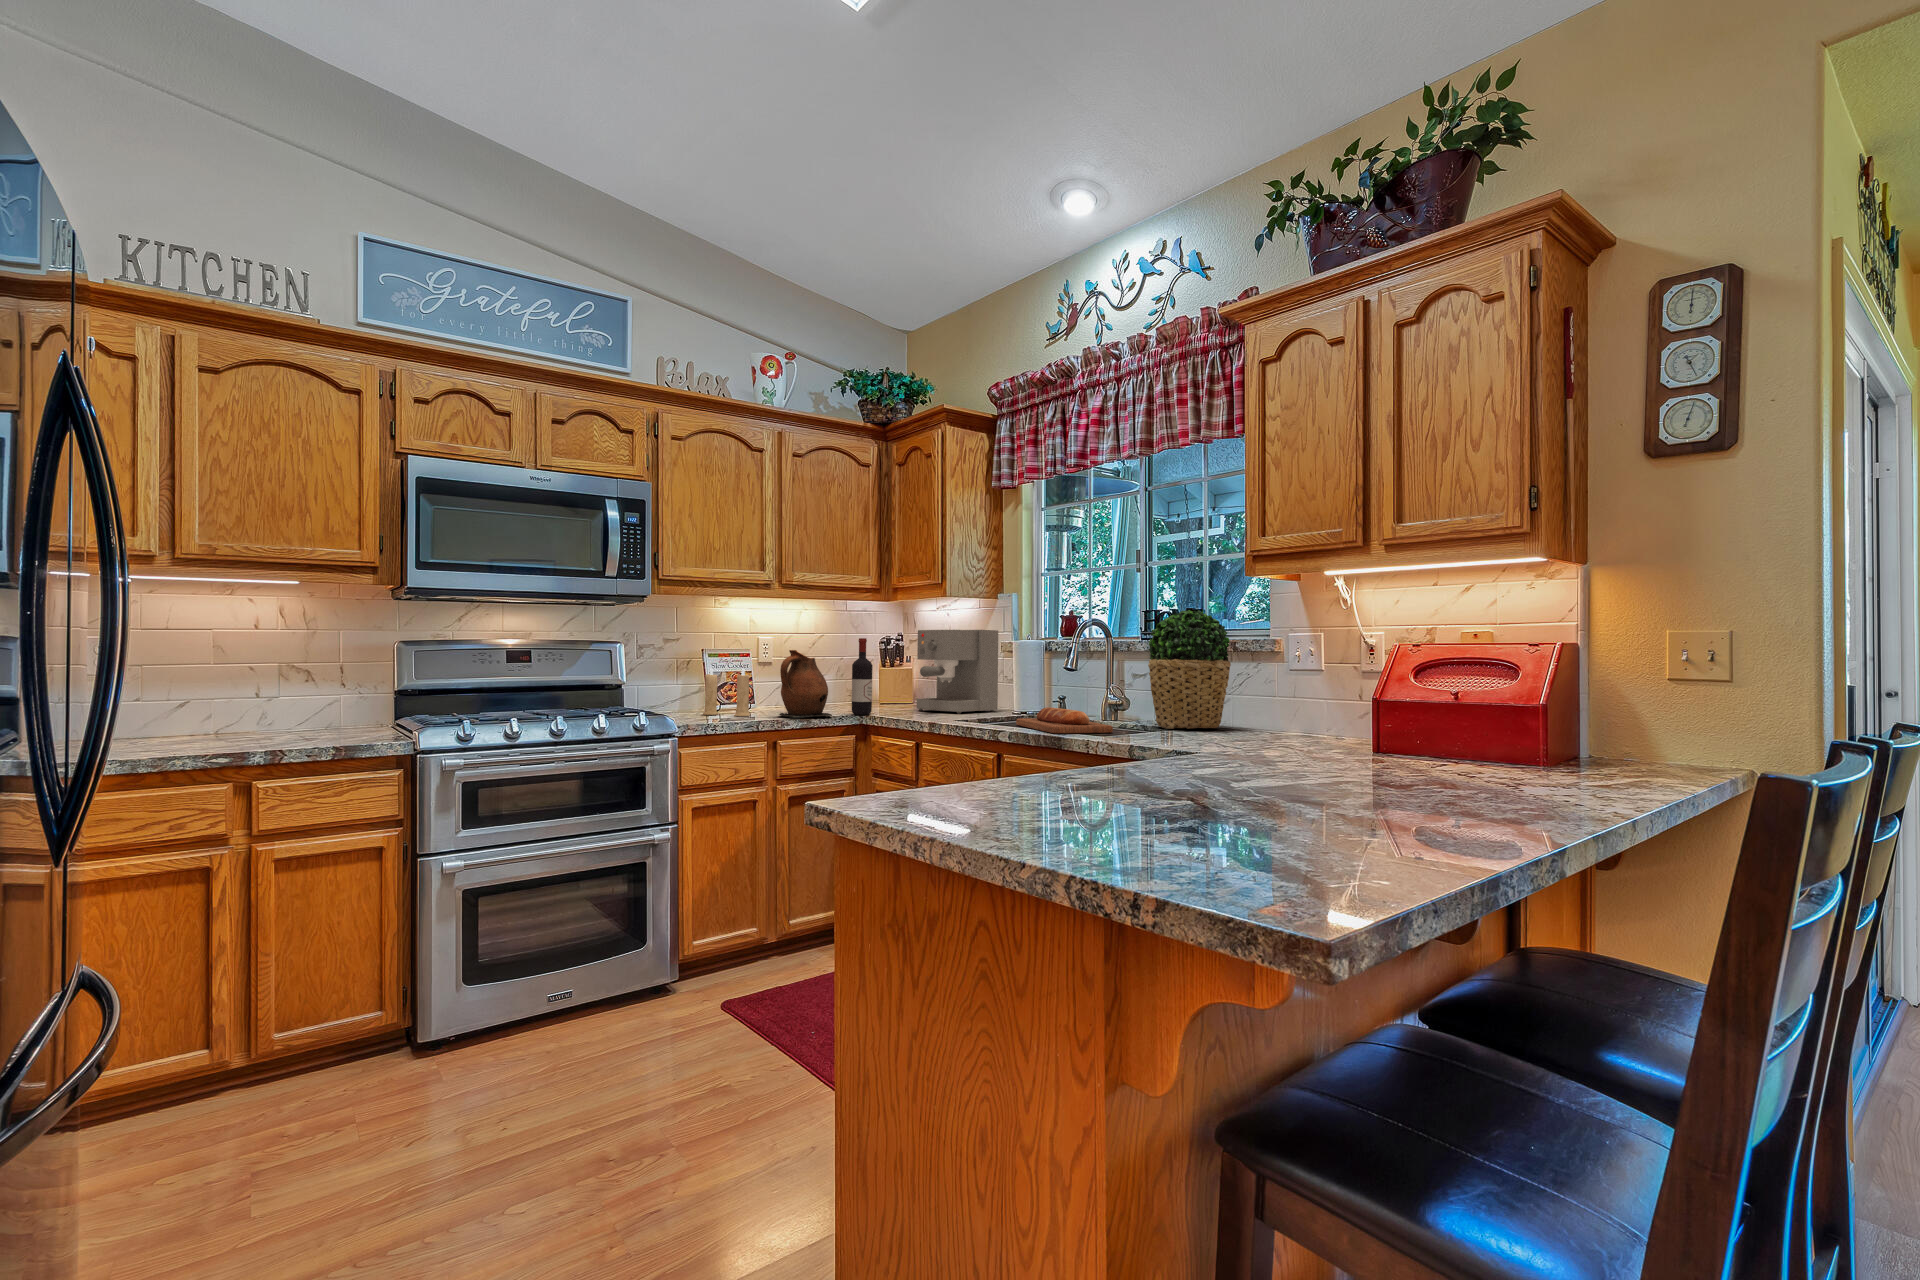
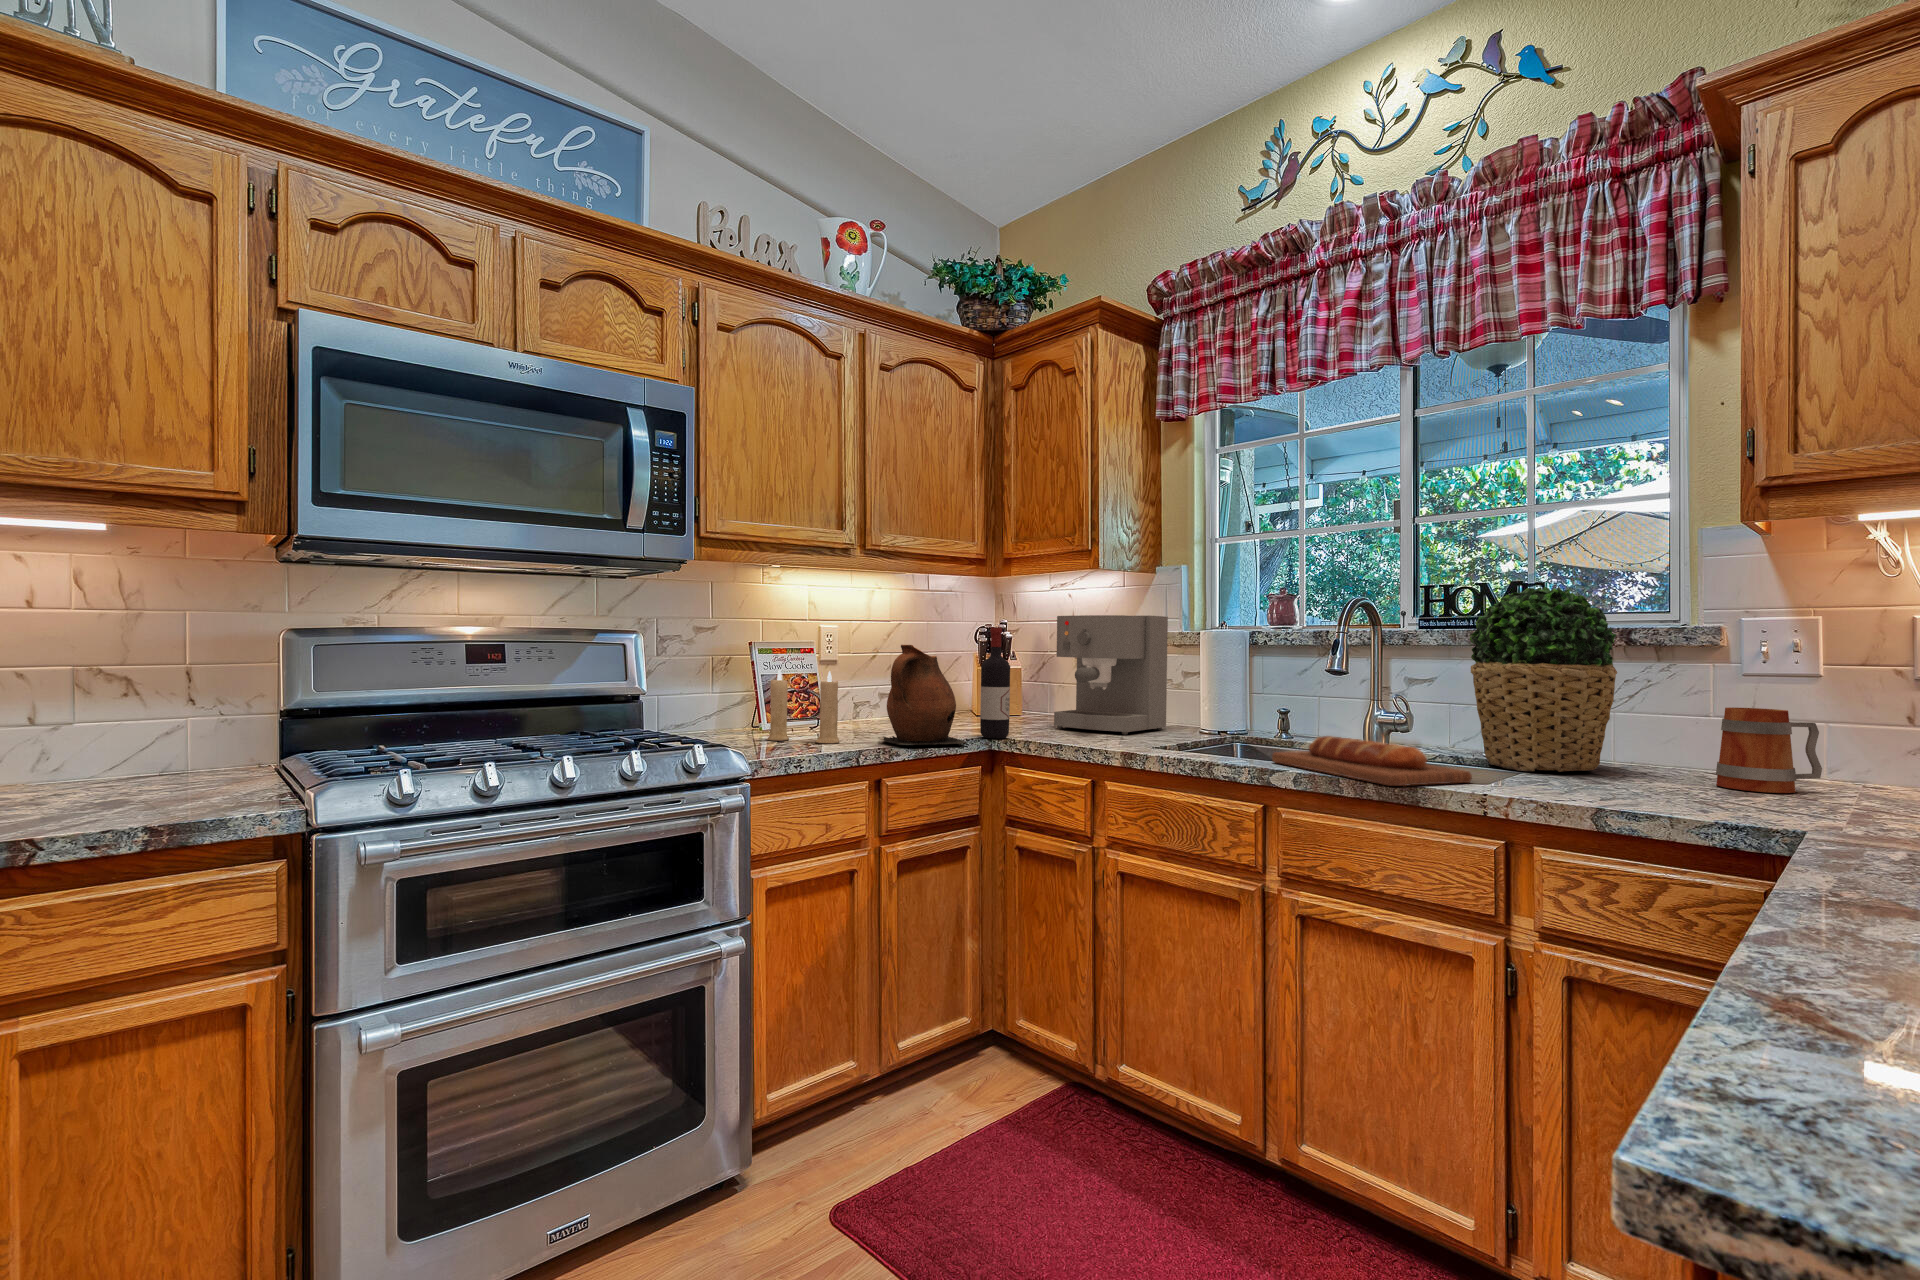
mug: none [1267,686,1320,737] -> present [1716,707,1822,793]

